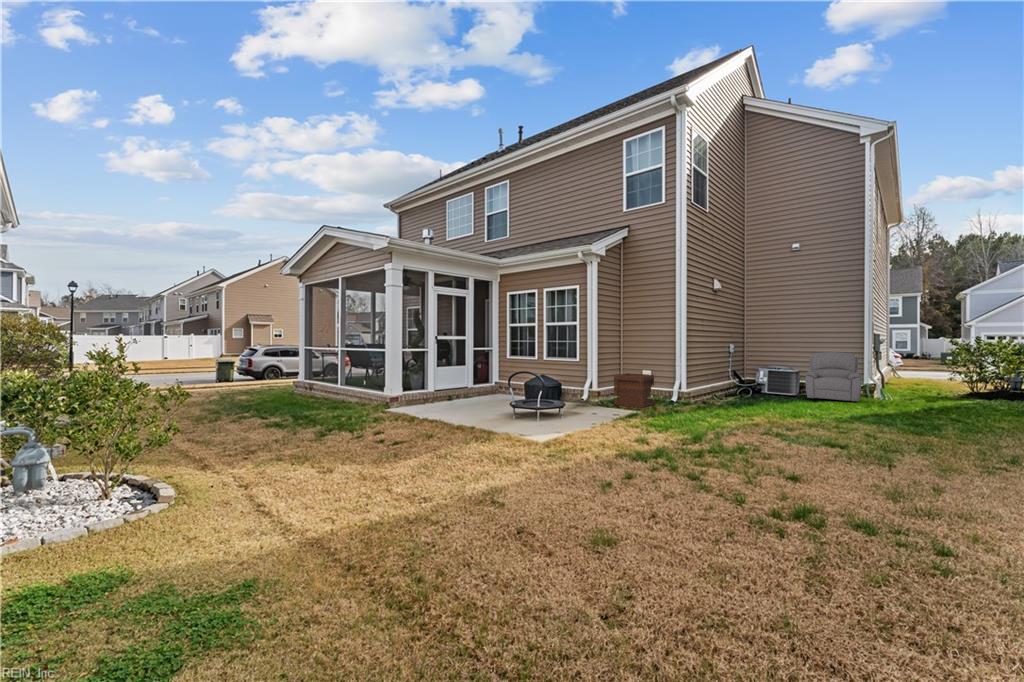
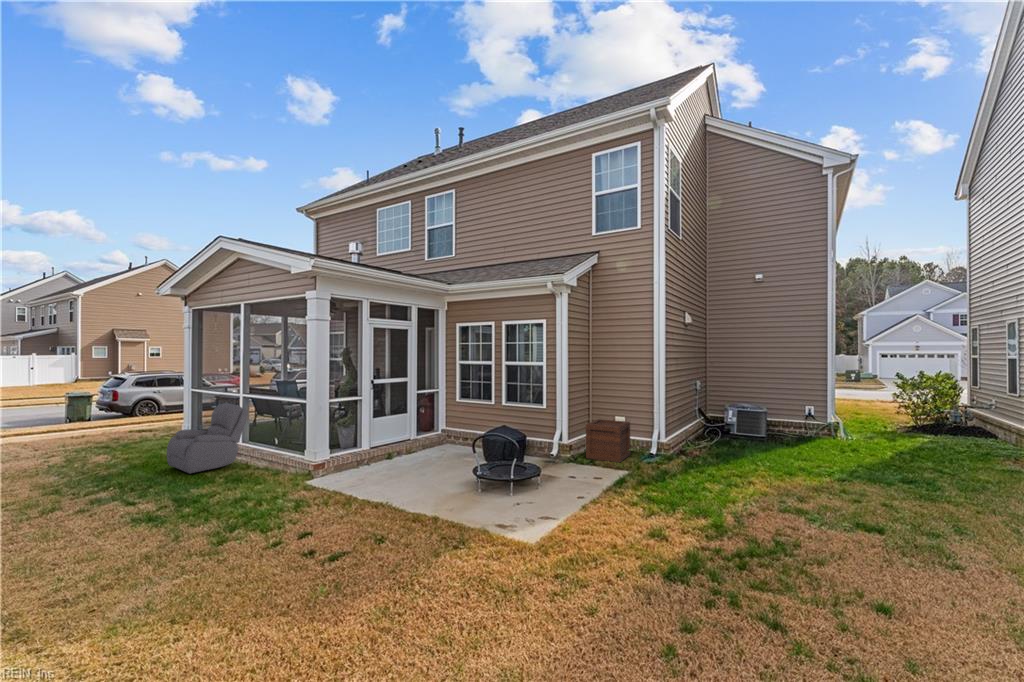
chair: present [805,352,861,402] -> present [167,403,248,474]

